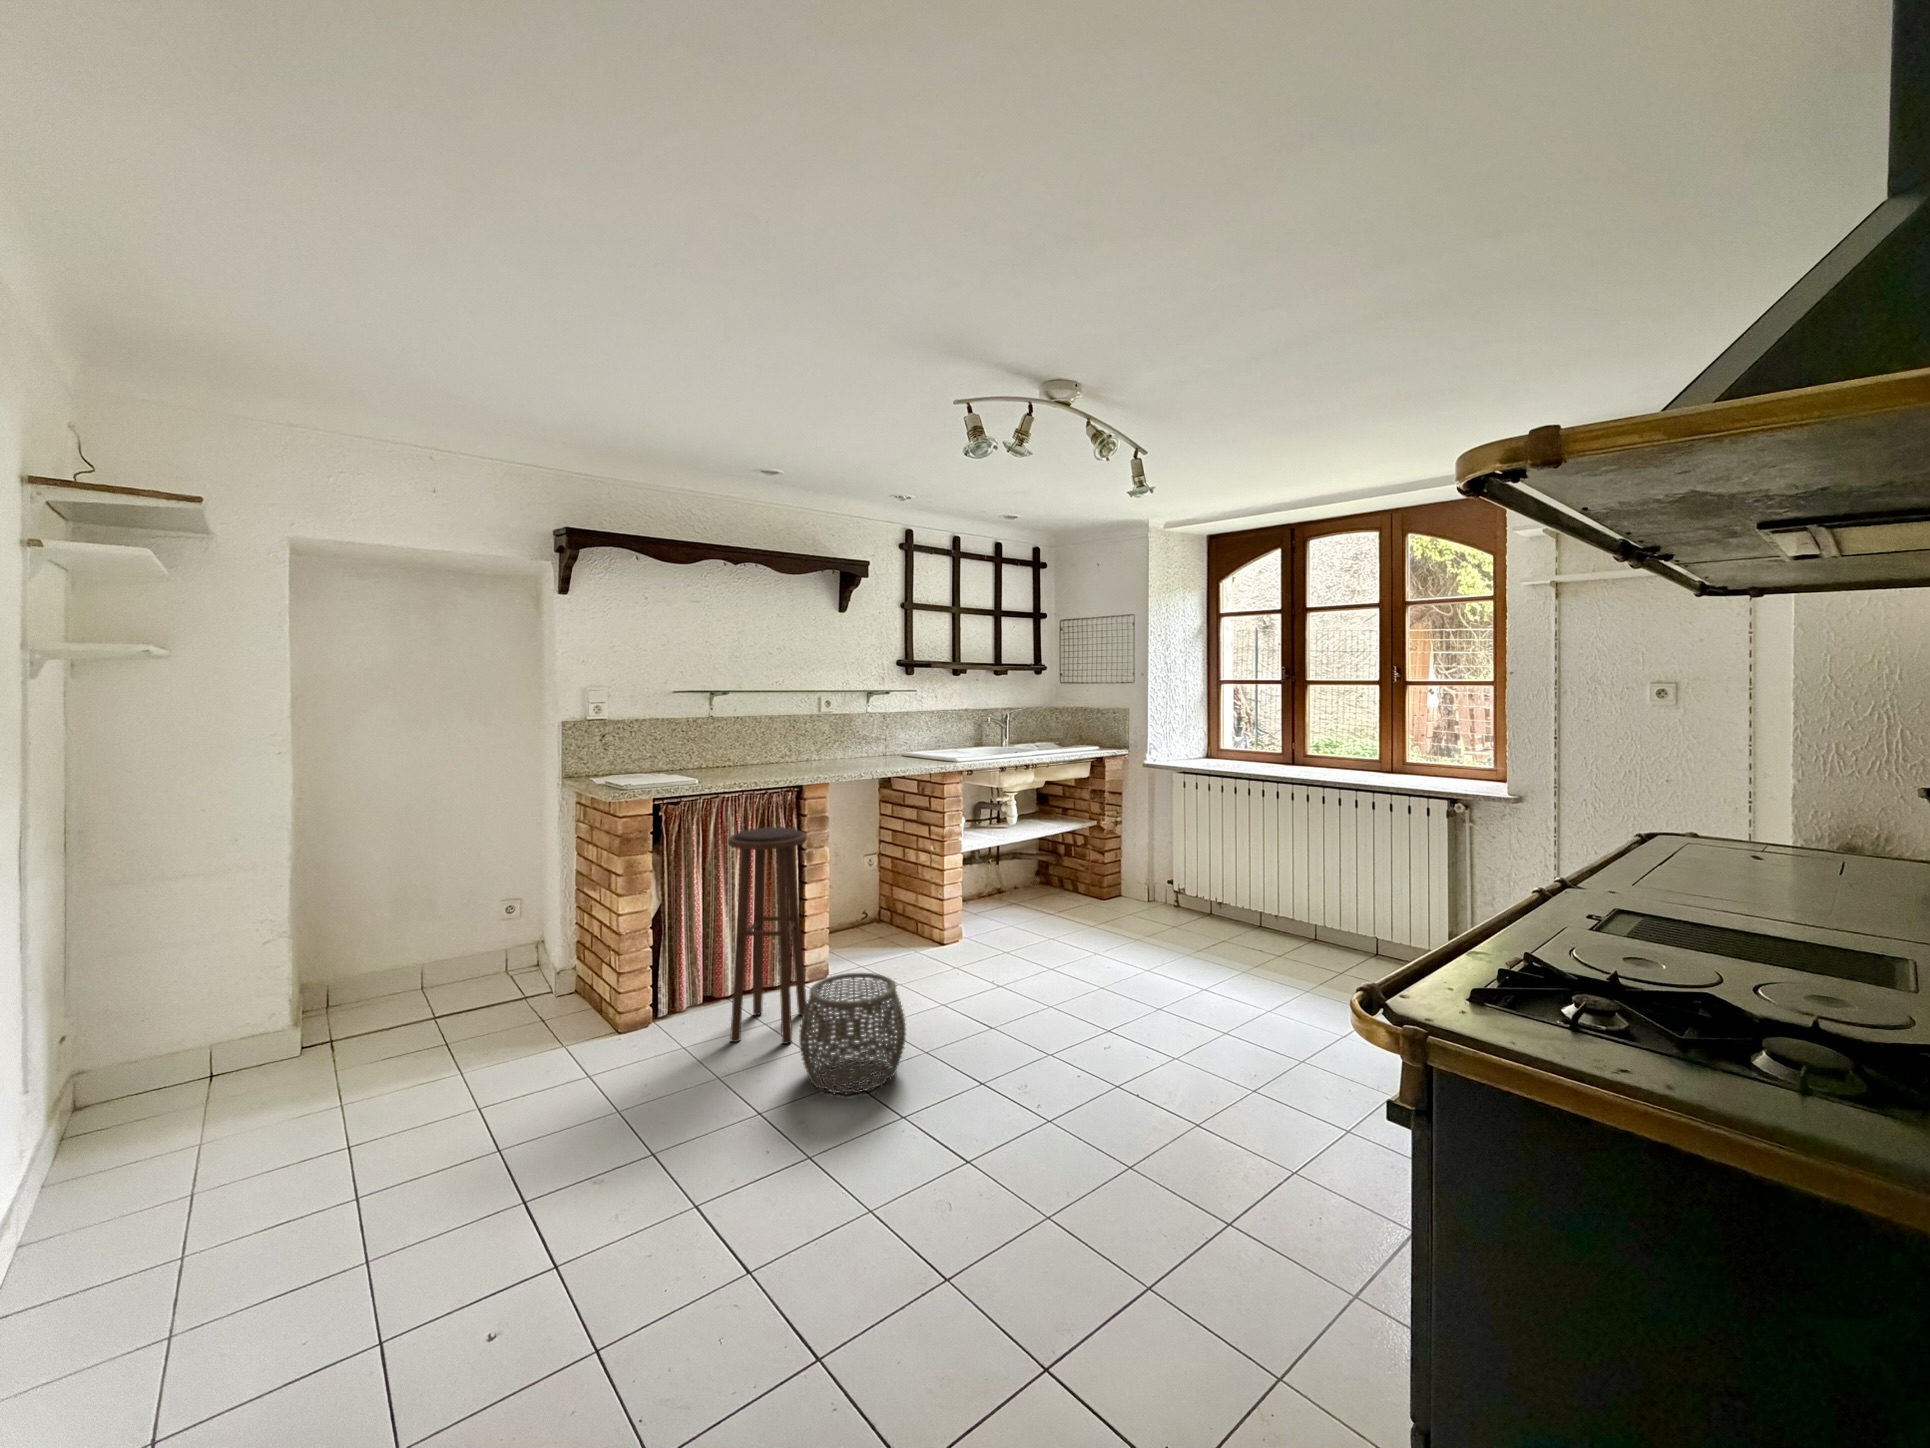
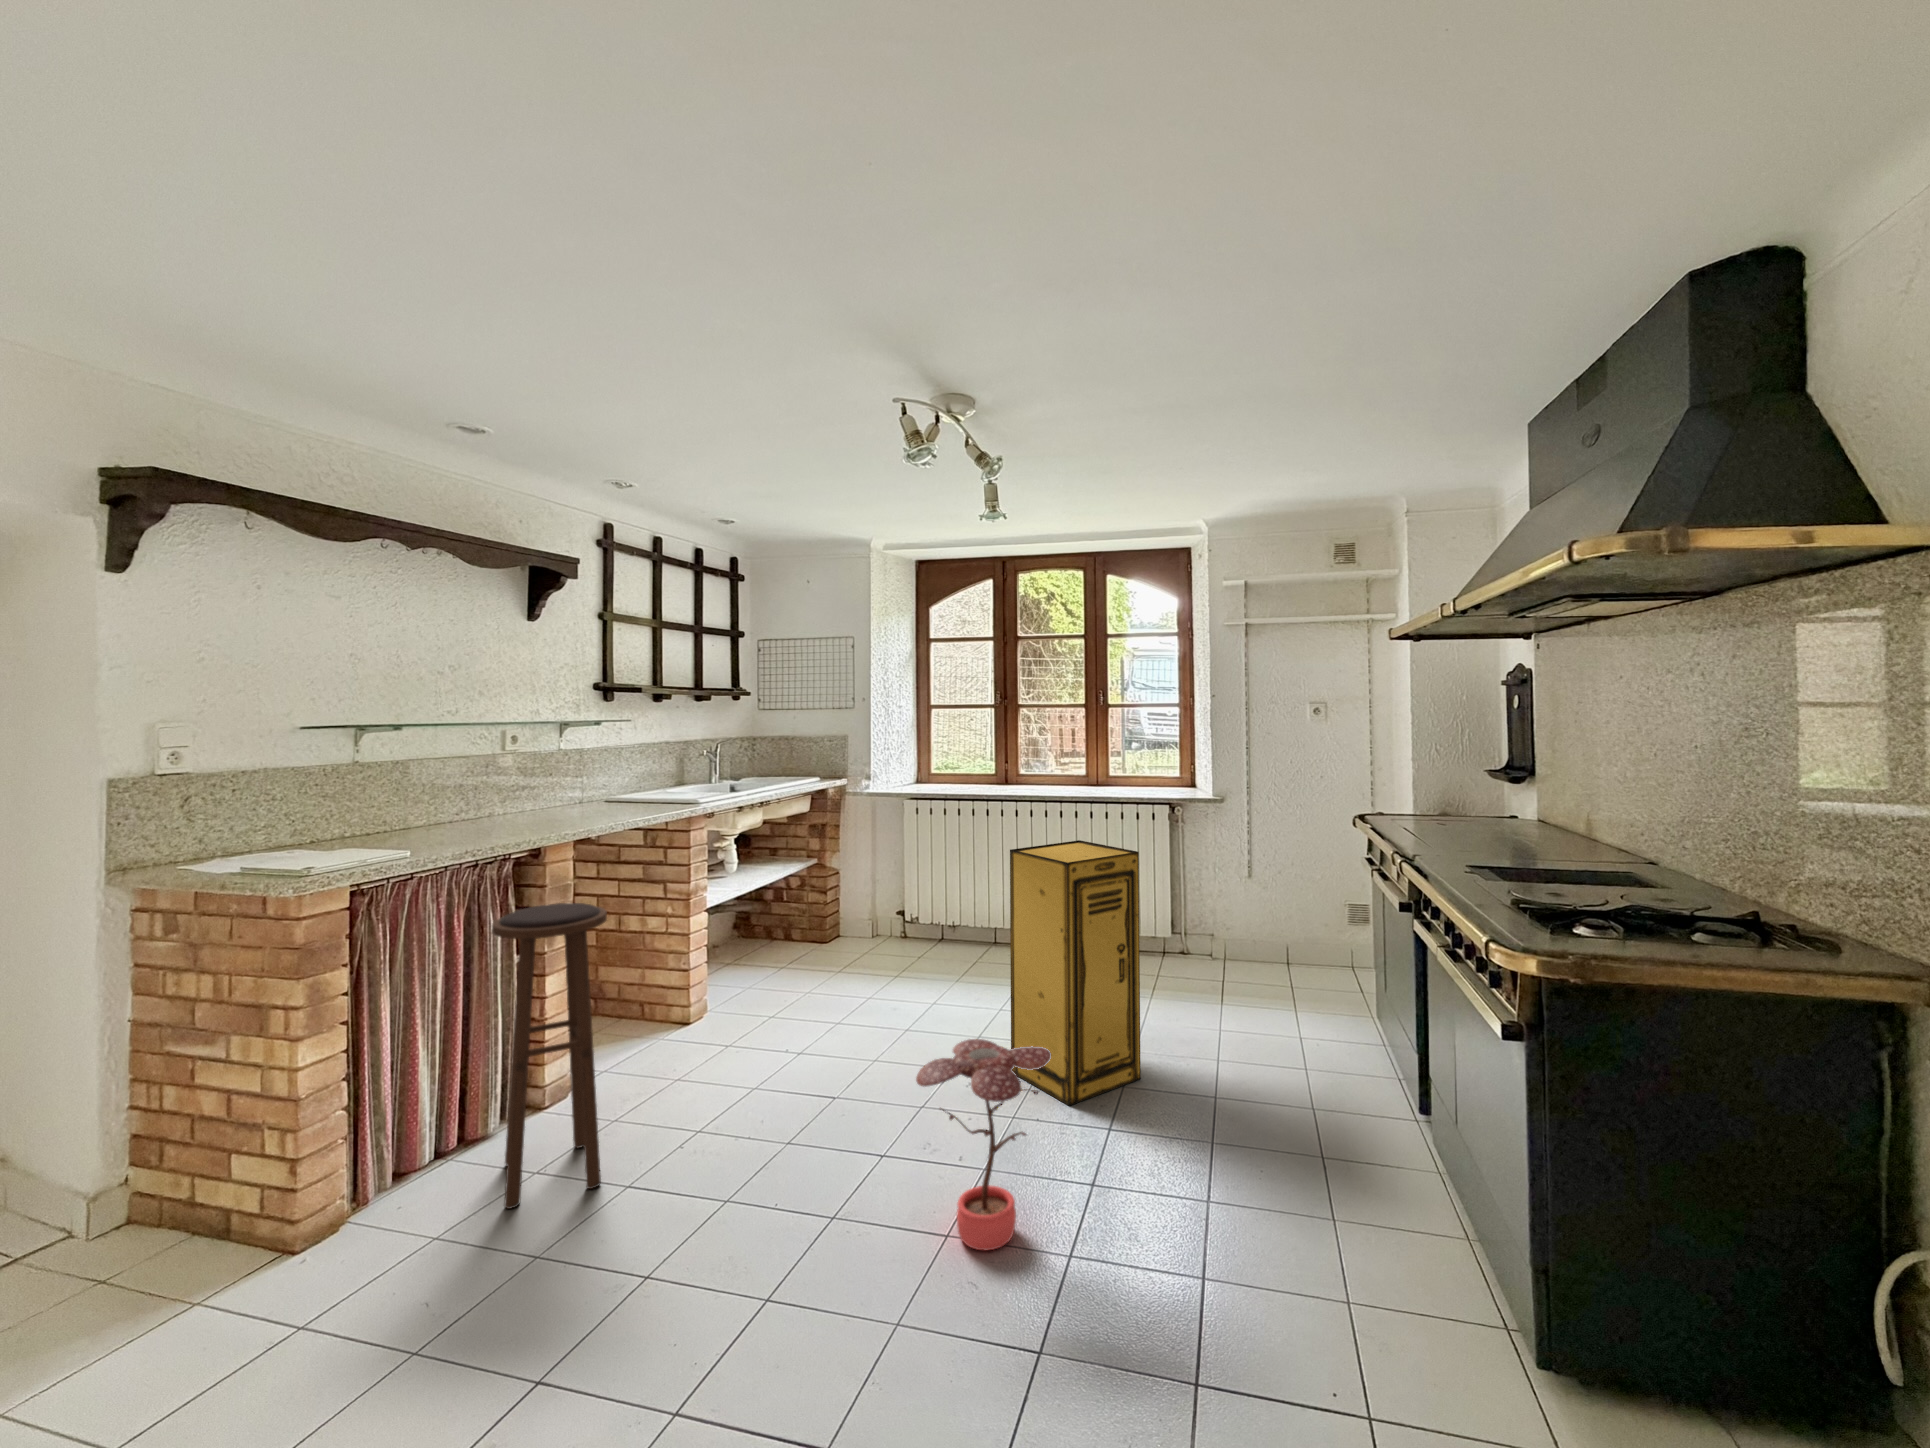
storage cabinet: none [1157,824,1280,1088] -> present [1010,840,1141,1106]
woven basket: present [799,973,906,1094] -> none [654,1065,793,1228]
potted plant: none [940,989,1068,1179] -> present [916,1039,1051,1250]

